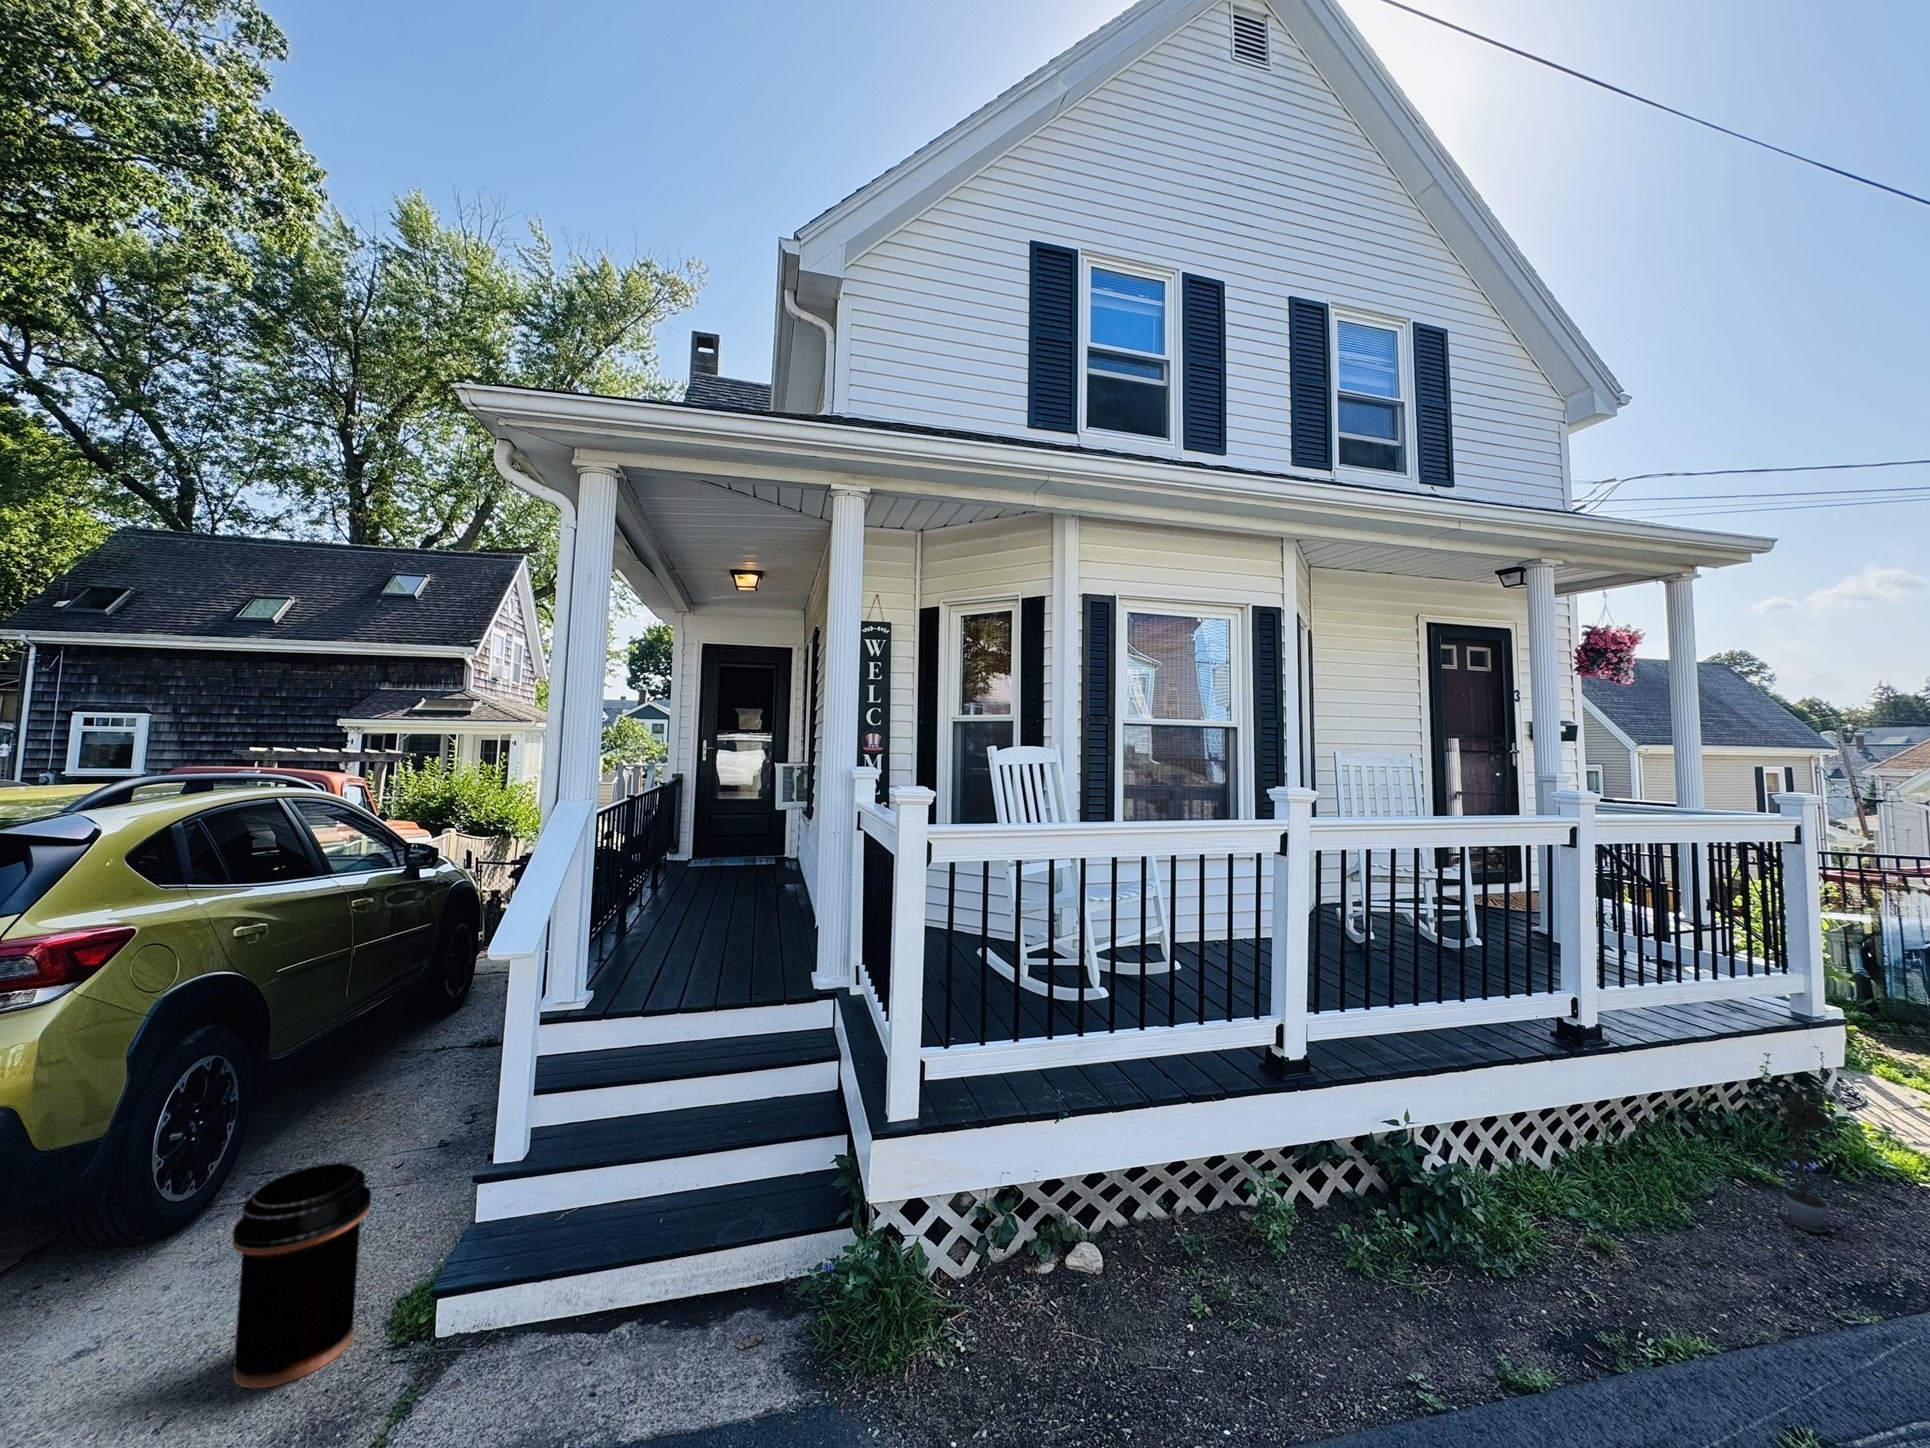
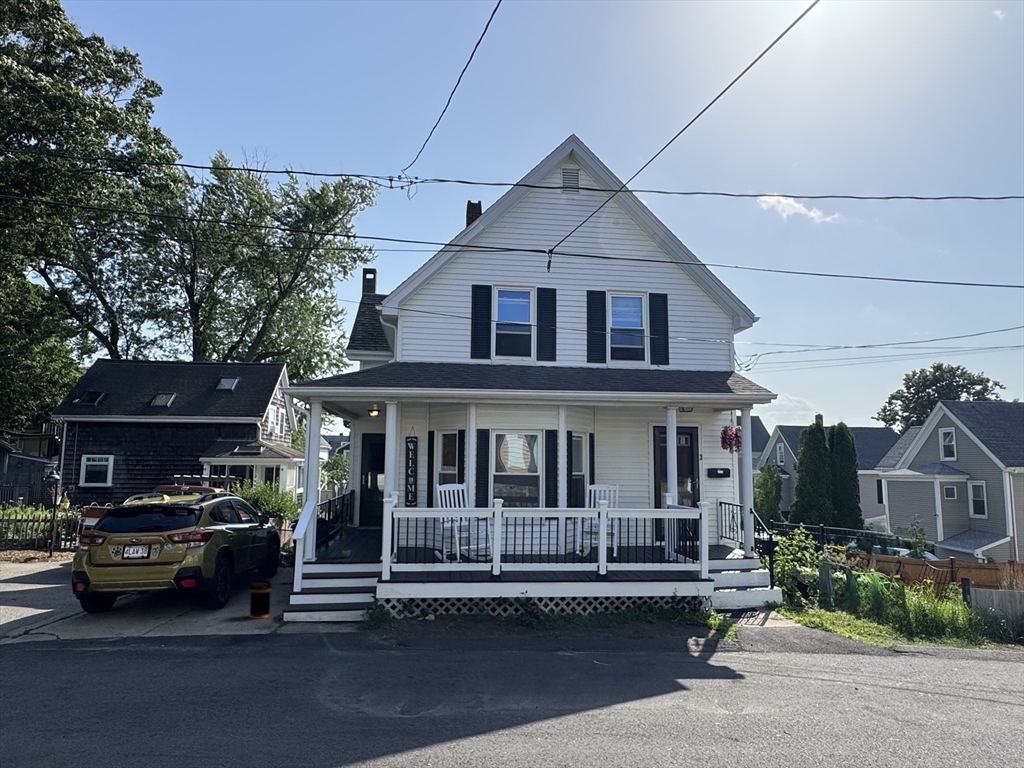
potted plant: present [1772,1080,1844,1233] -> present [335,522,356,558]

